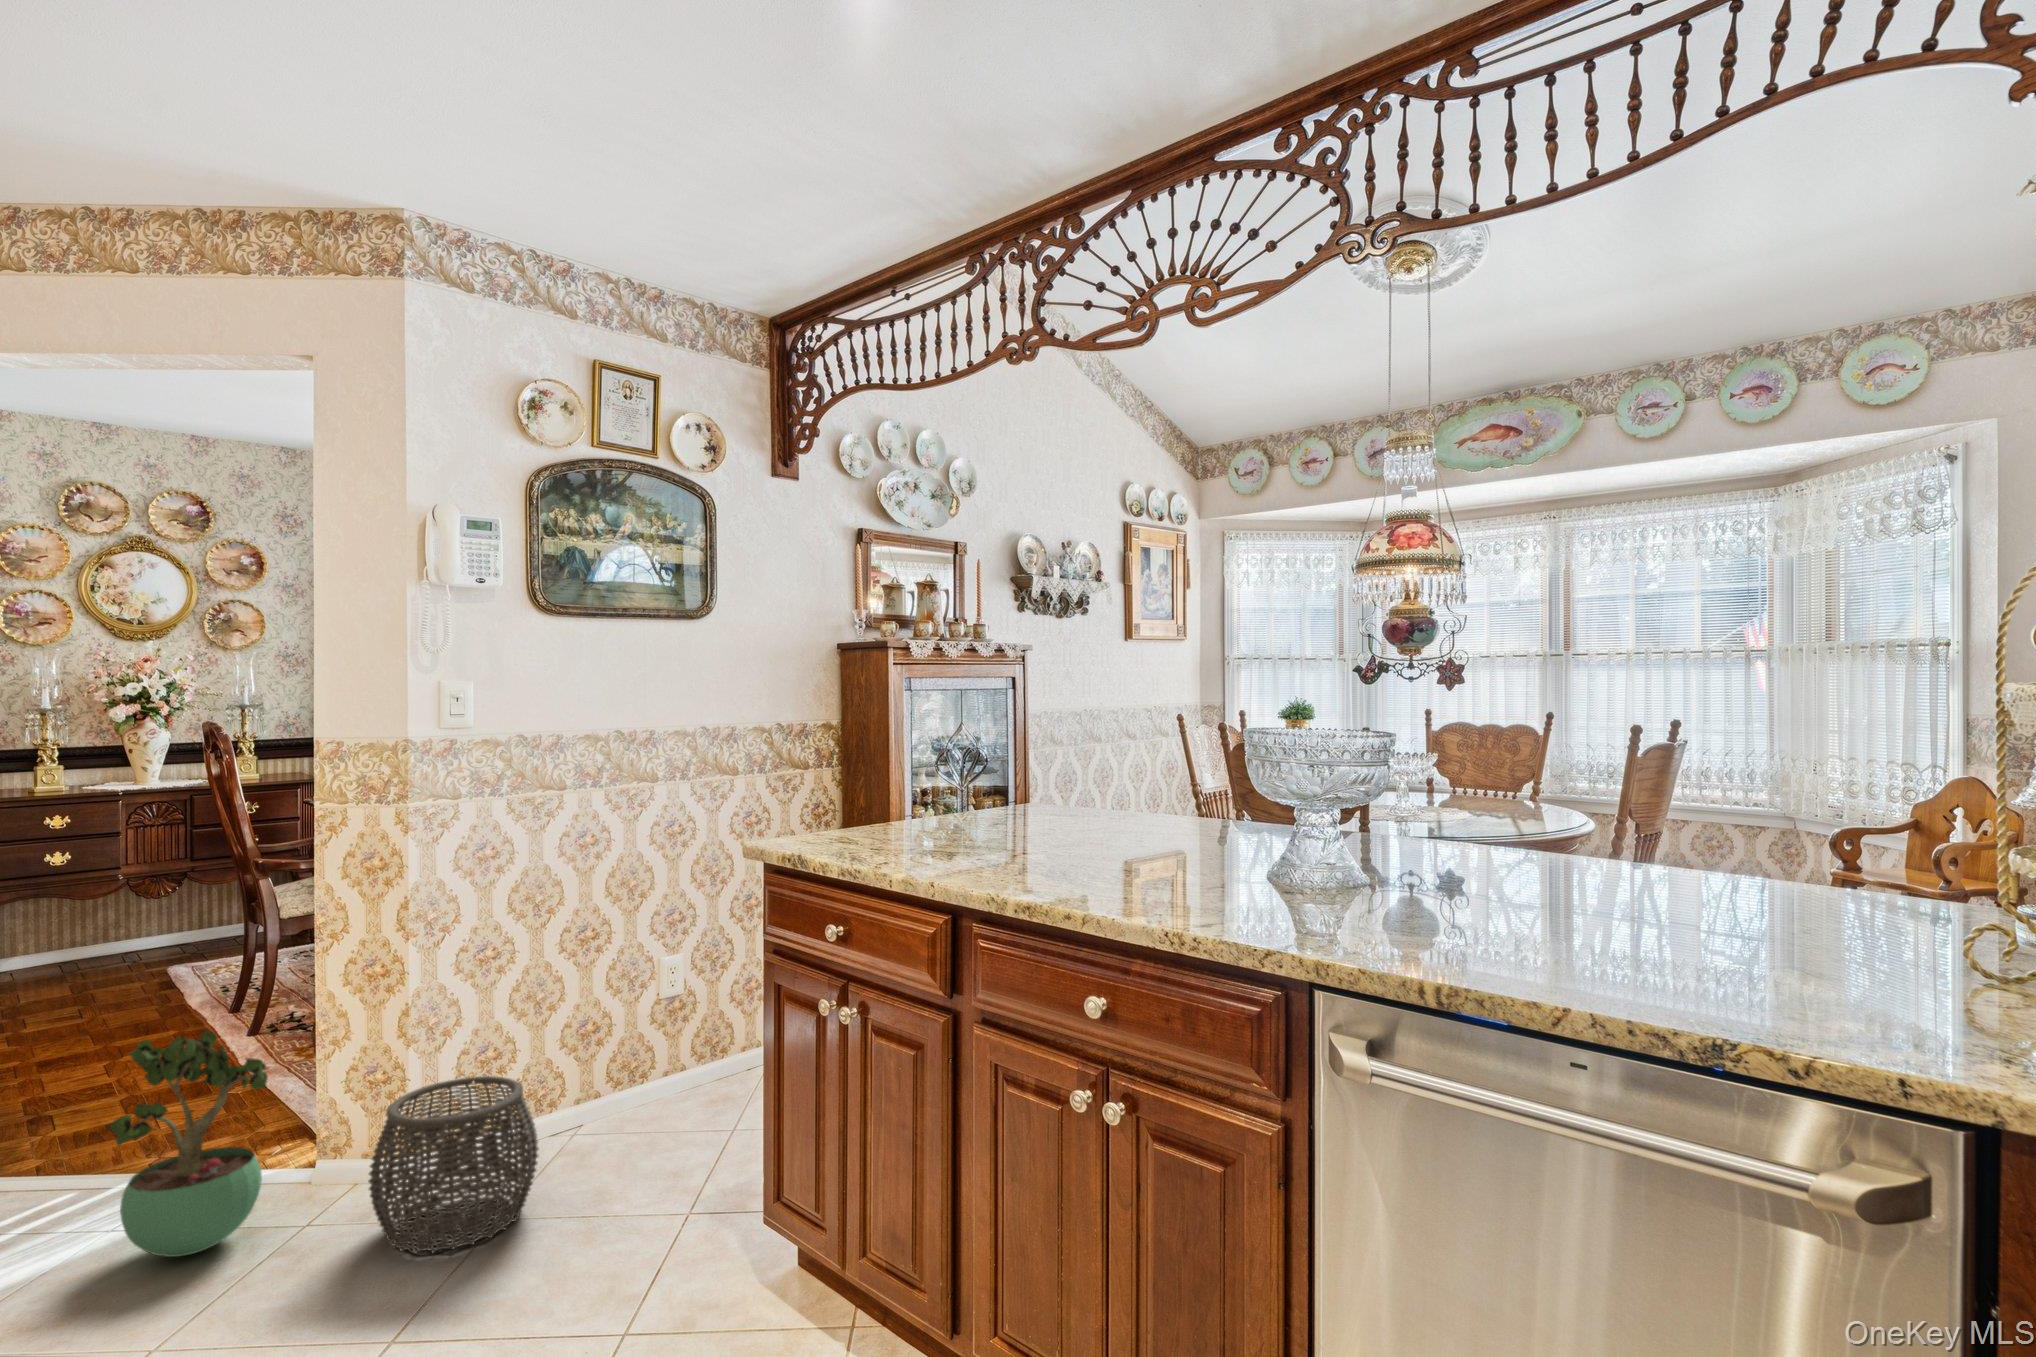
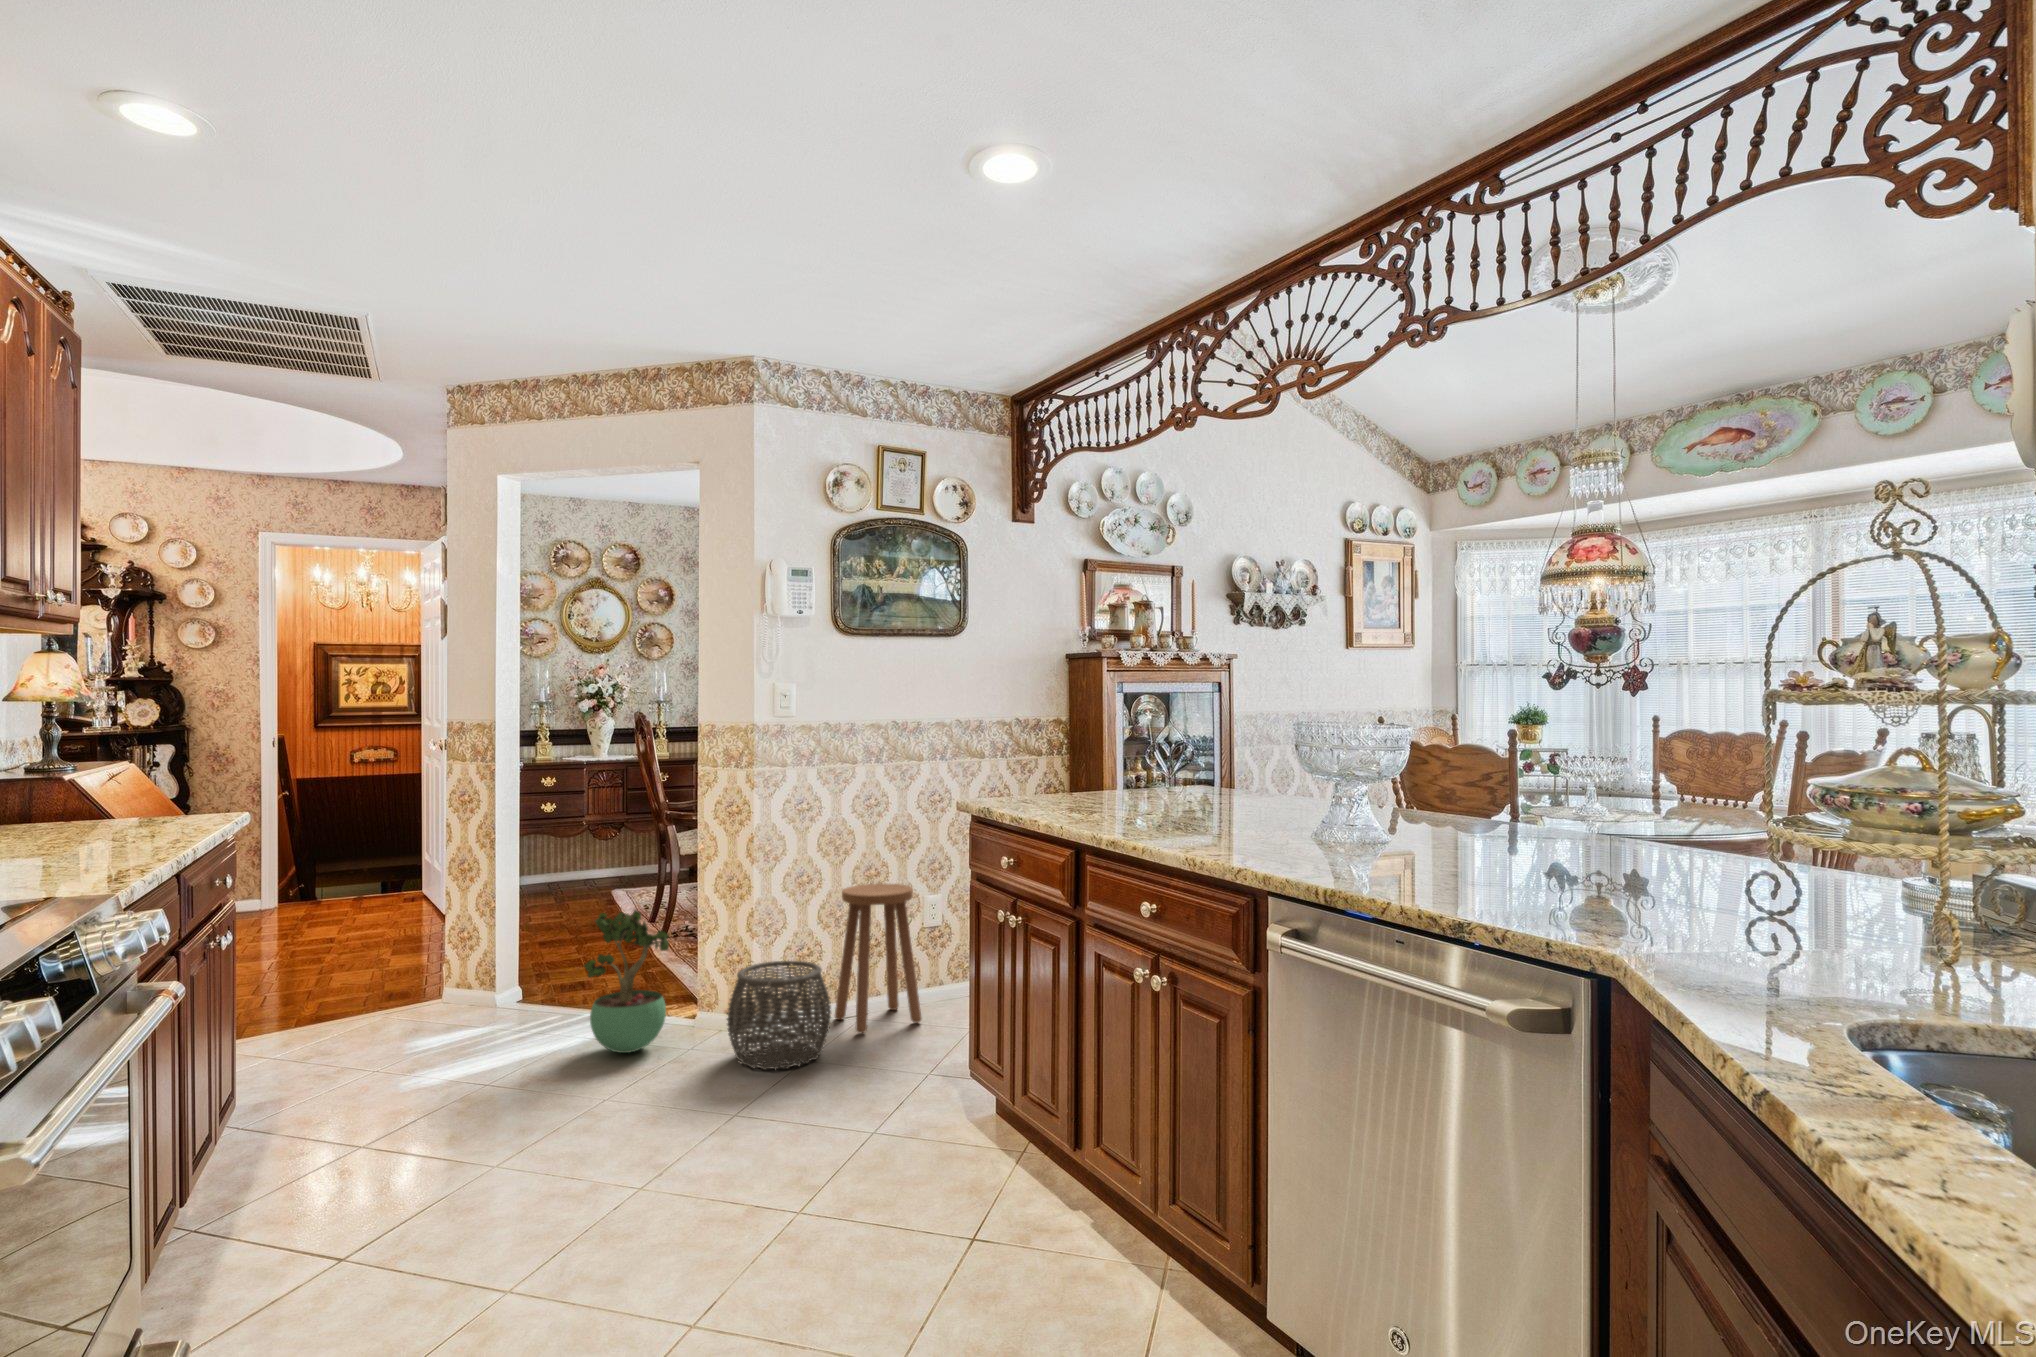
stool: none [534,948,663,1164] -> present [835,884,922,1033]

